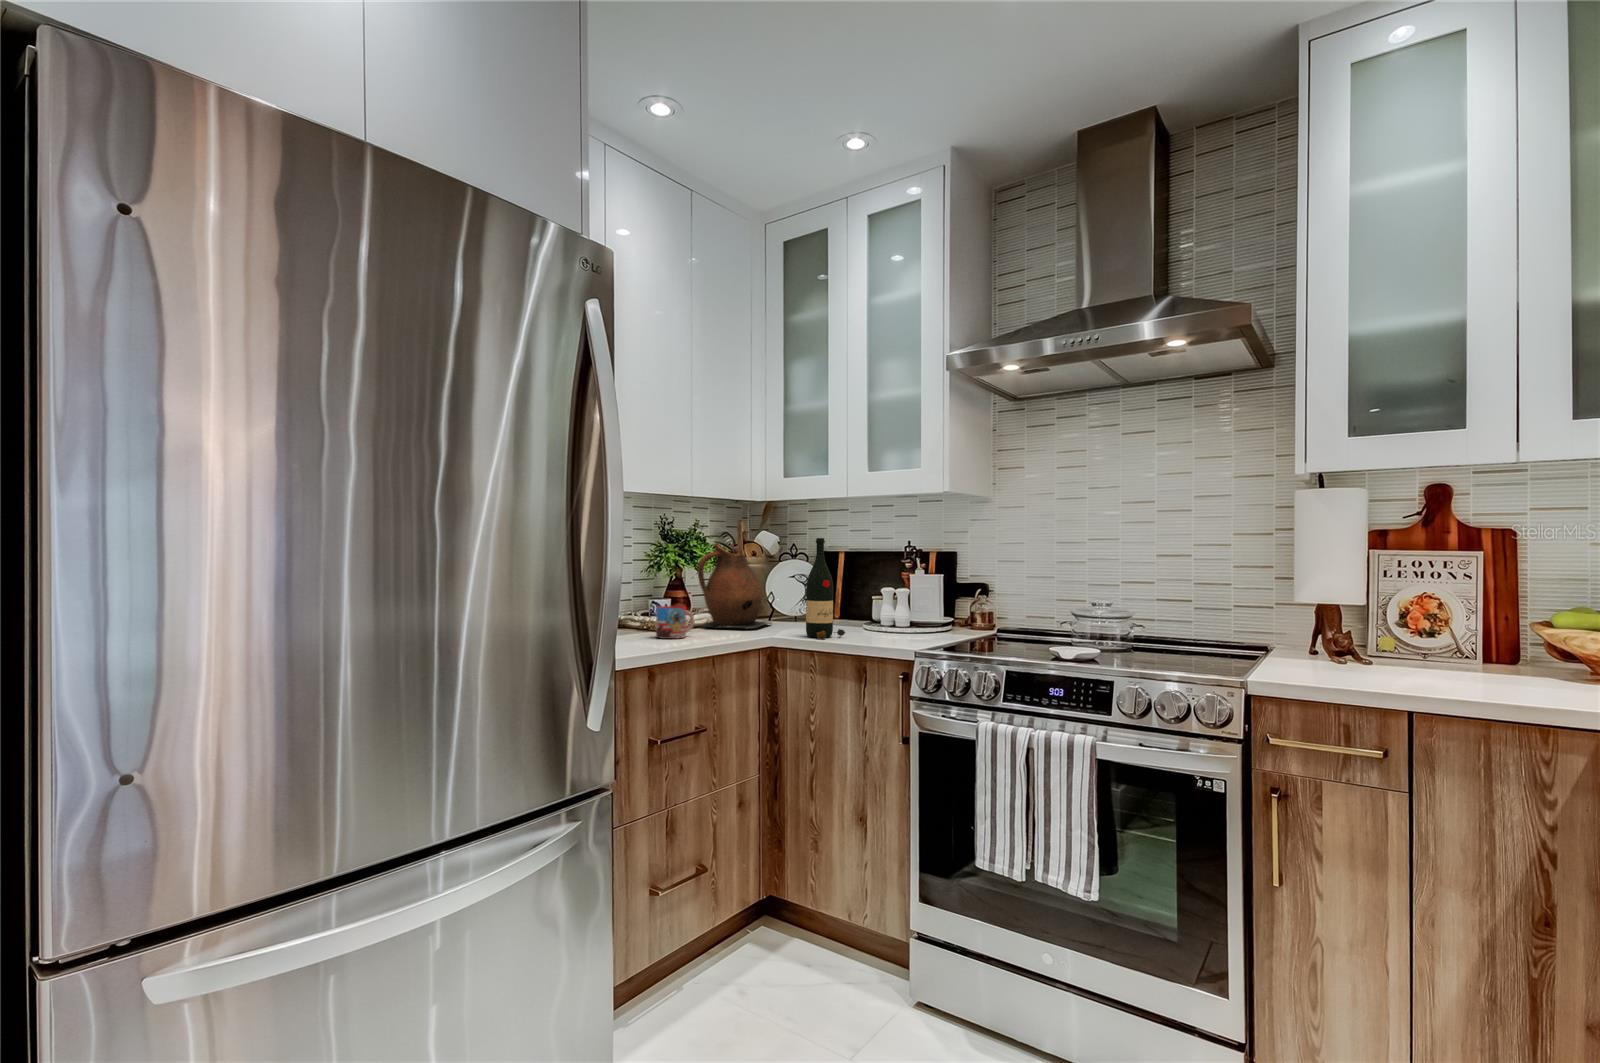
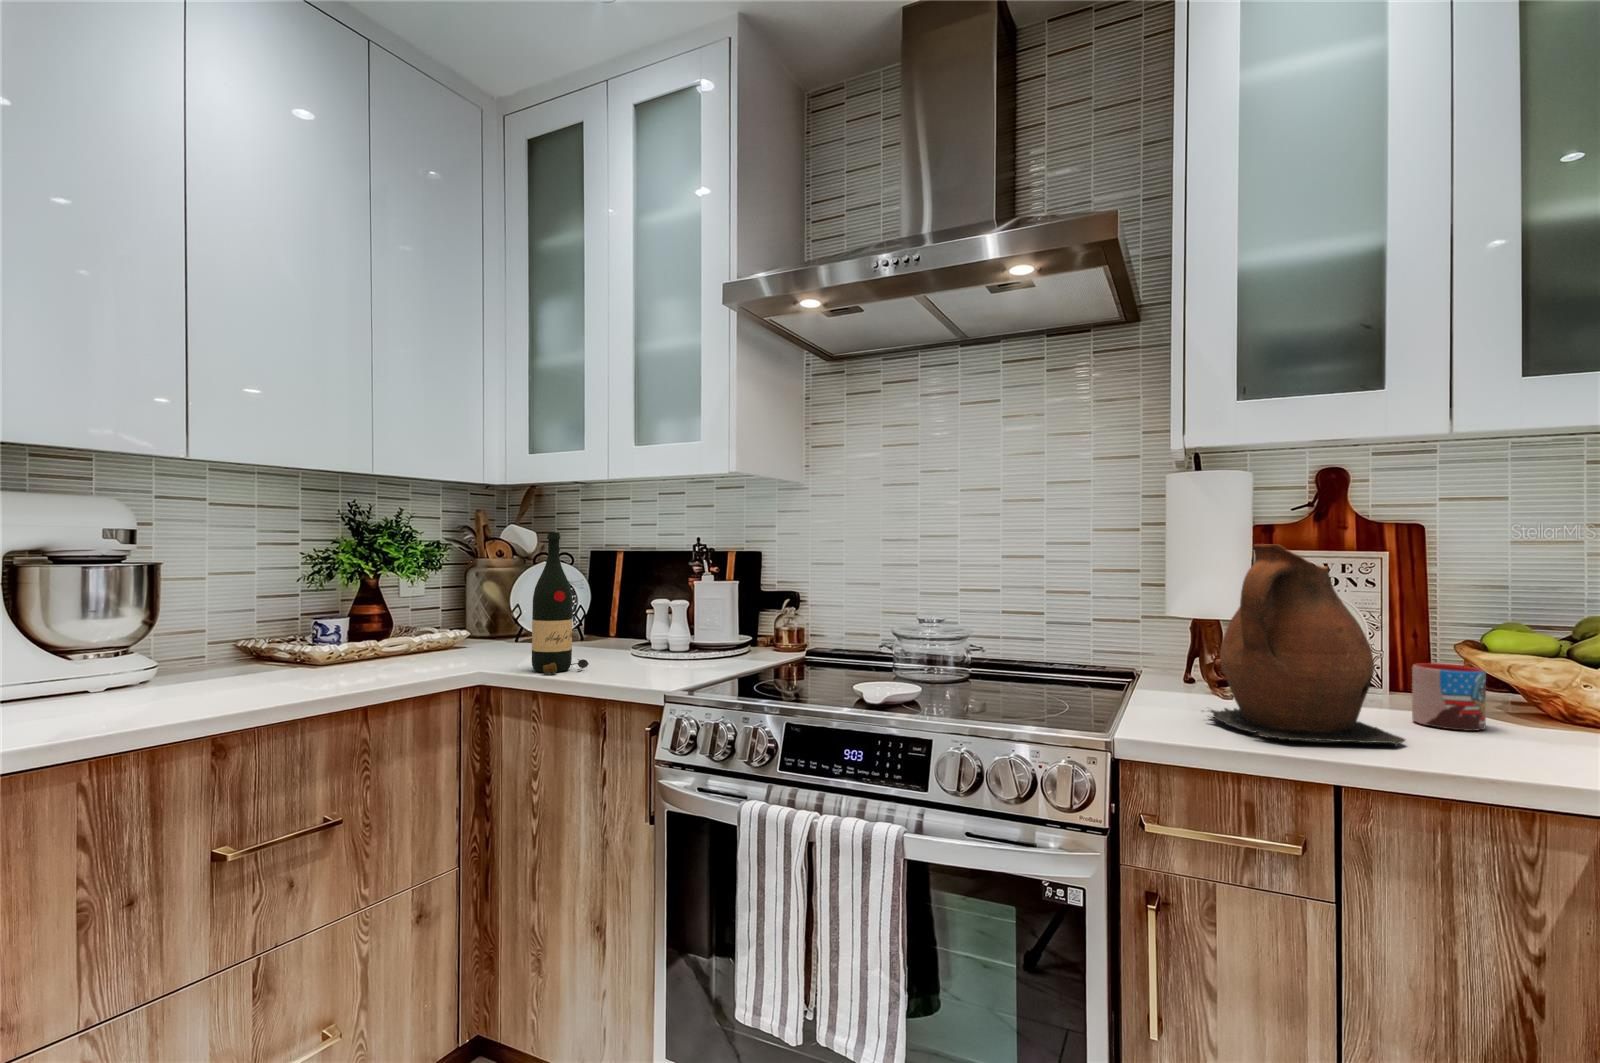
ceramic pitcher: present [698,544,772,629] -> present [1210,544,1405,746]
mug: present [656,606,694,639] -> present [1412,663,1486,731]

